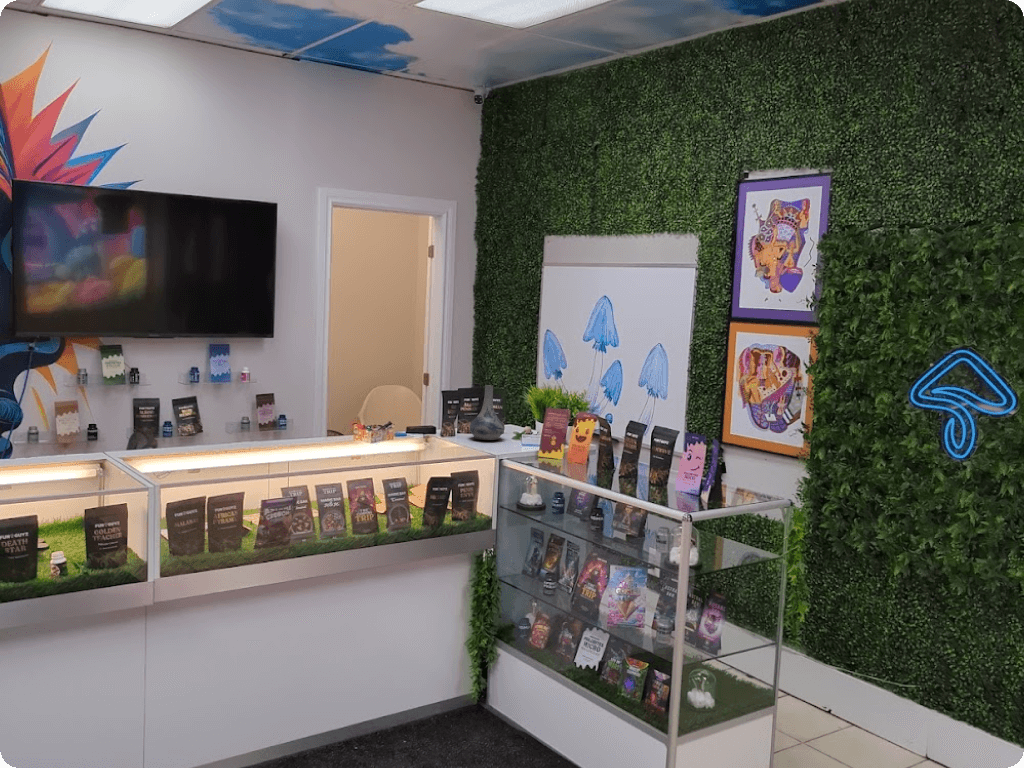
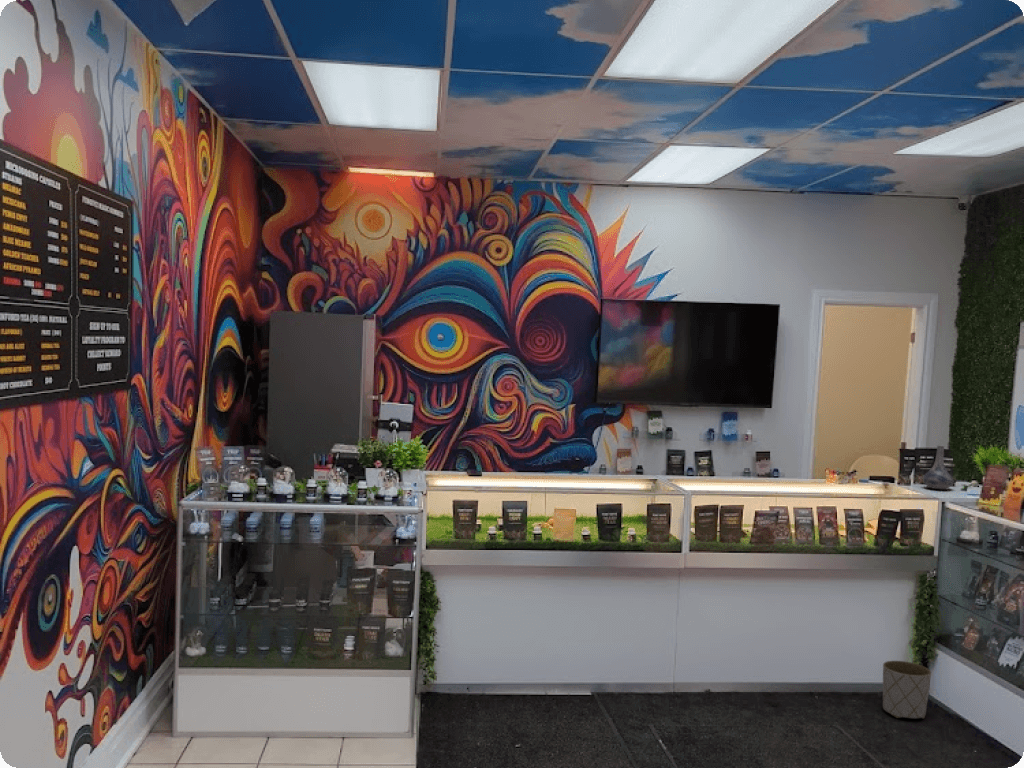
planter: none [435,666,492,745] -> present [883,661,931,719]

